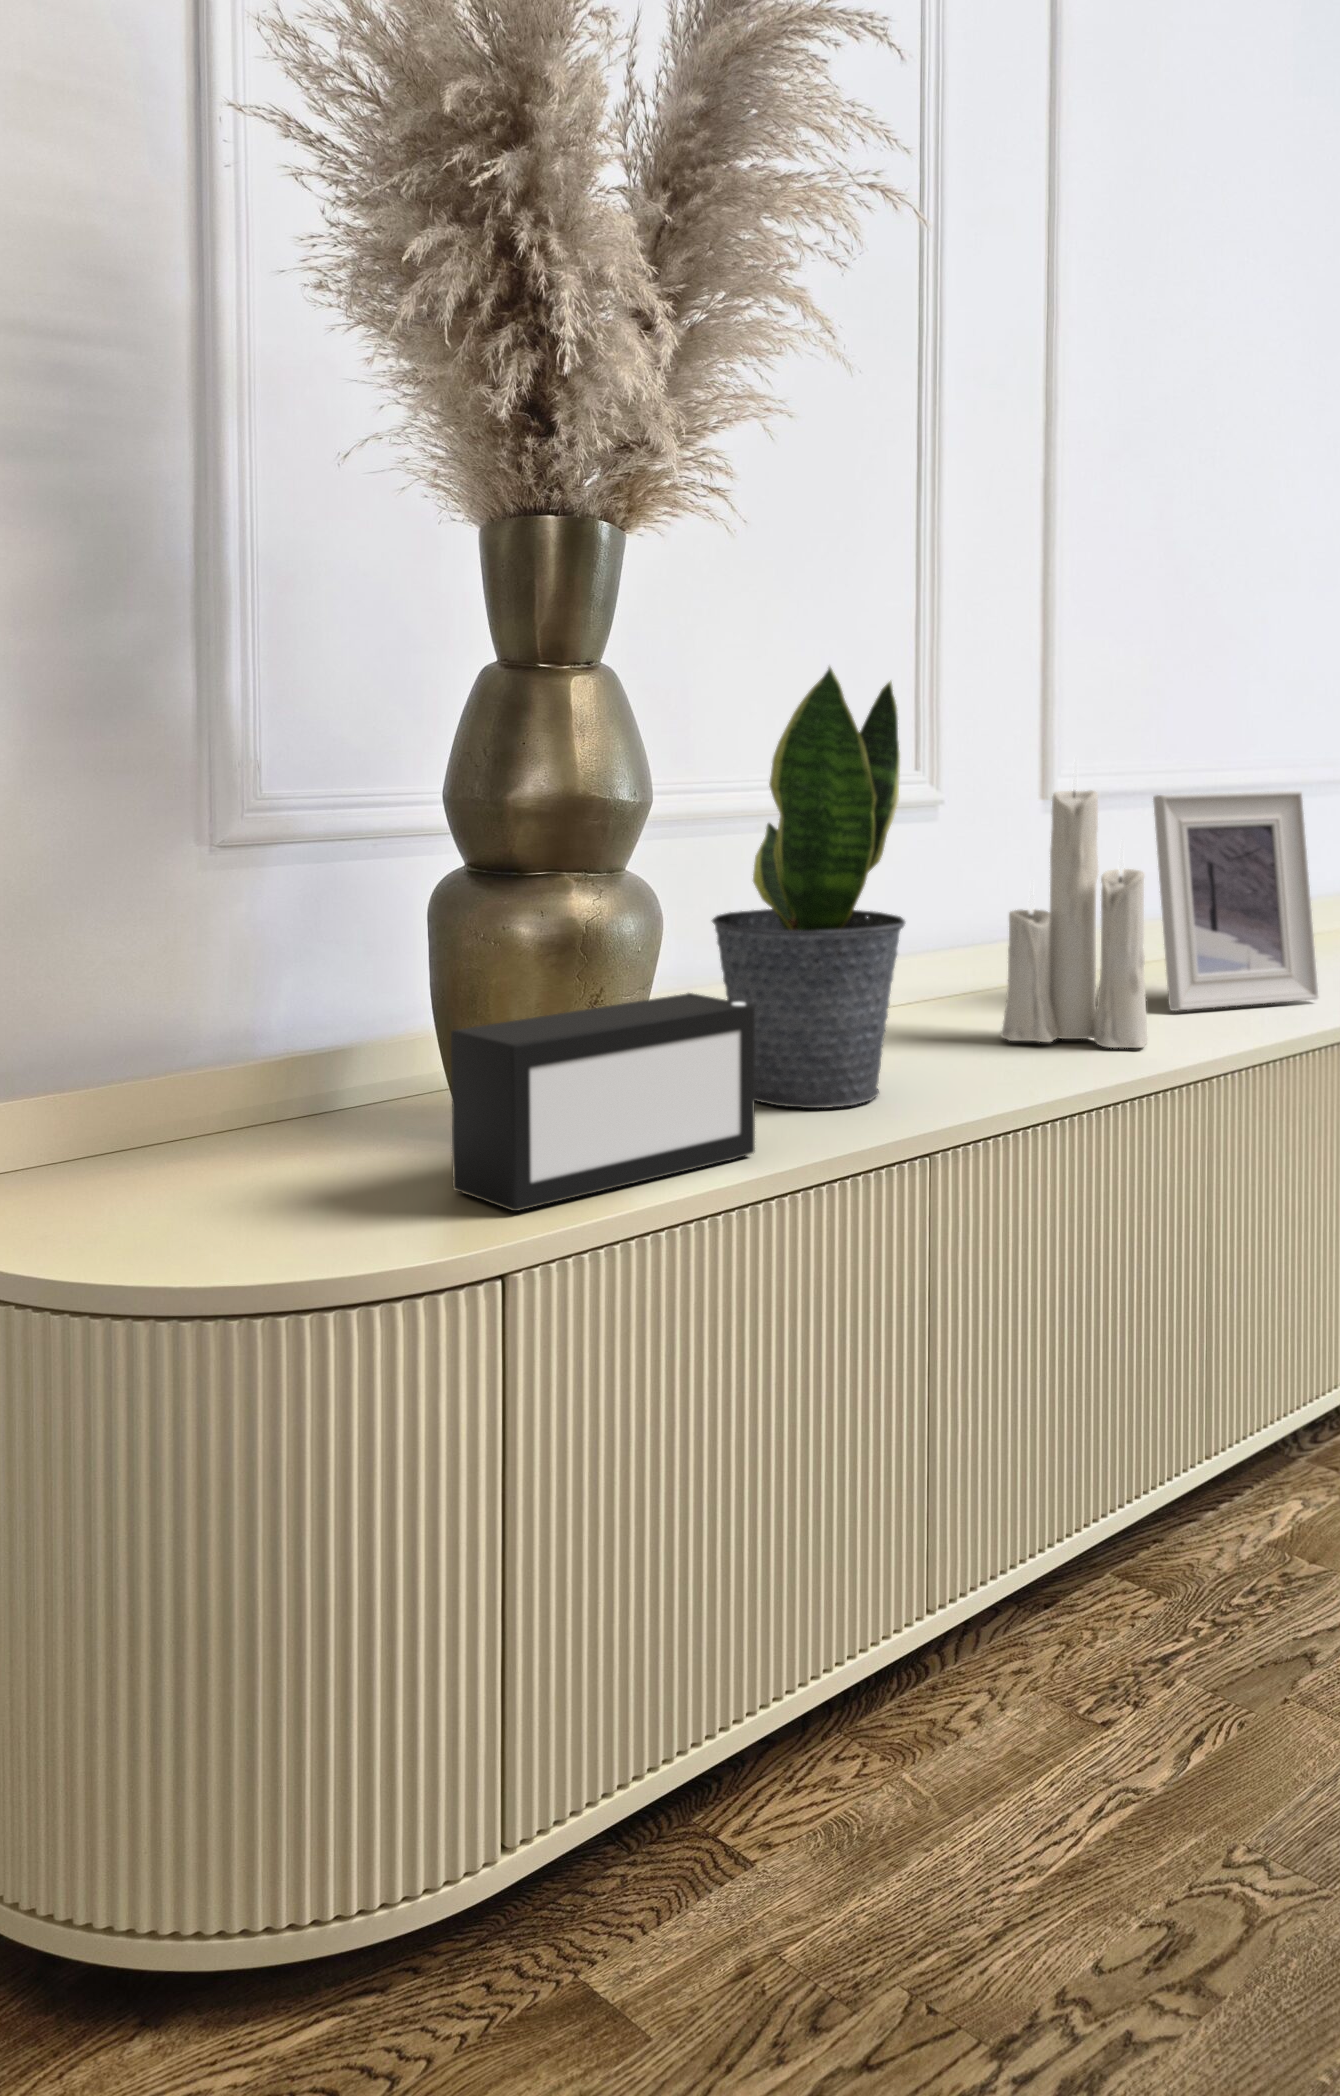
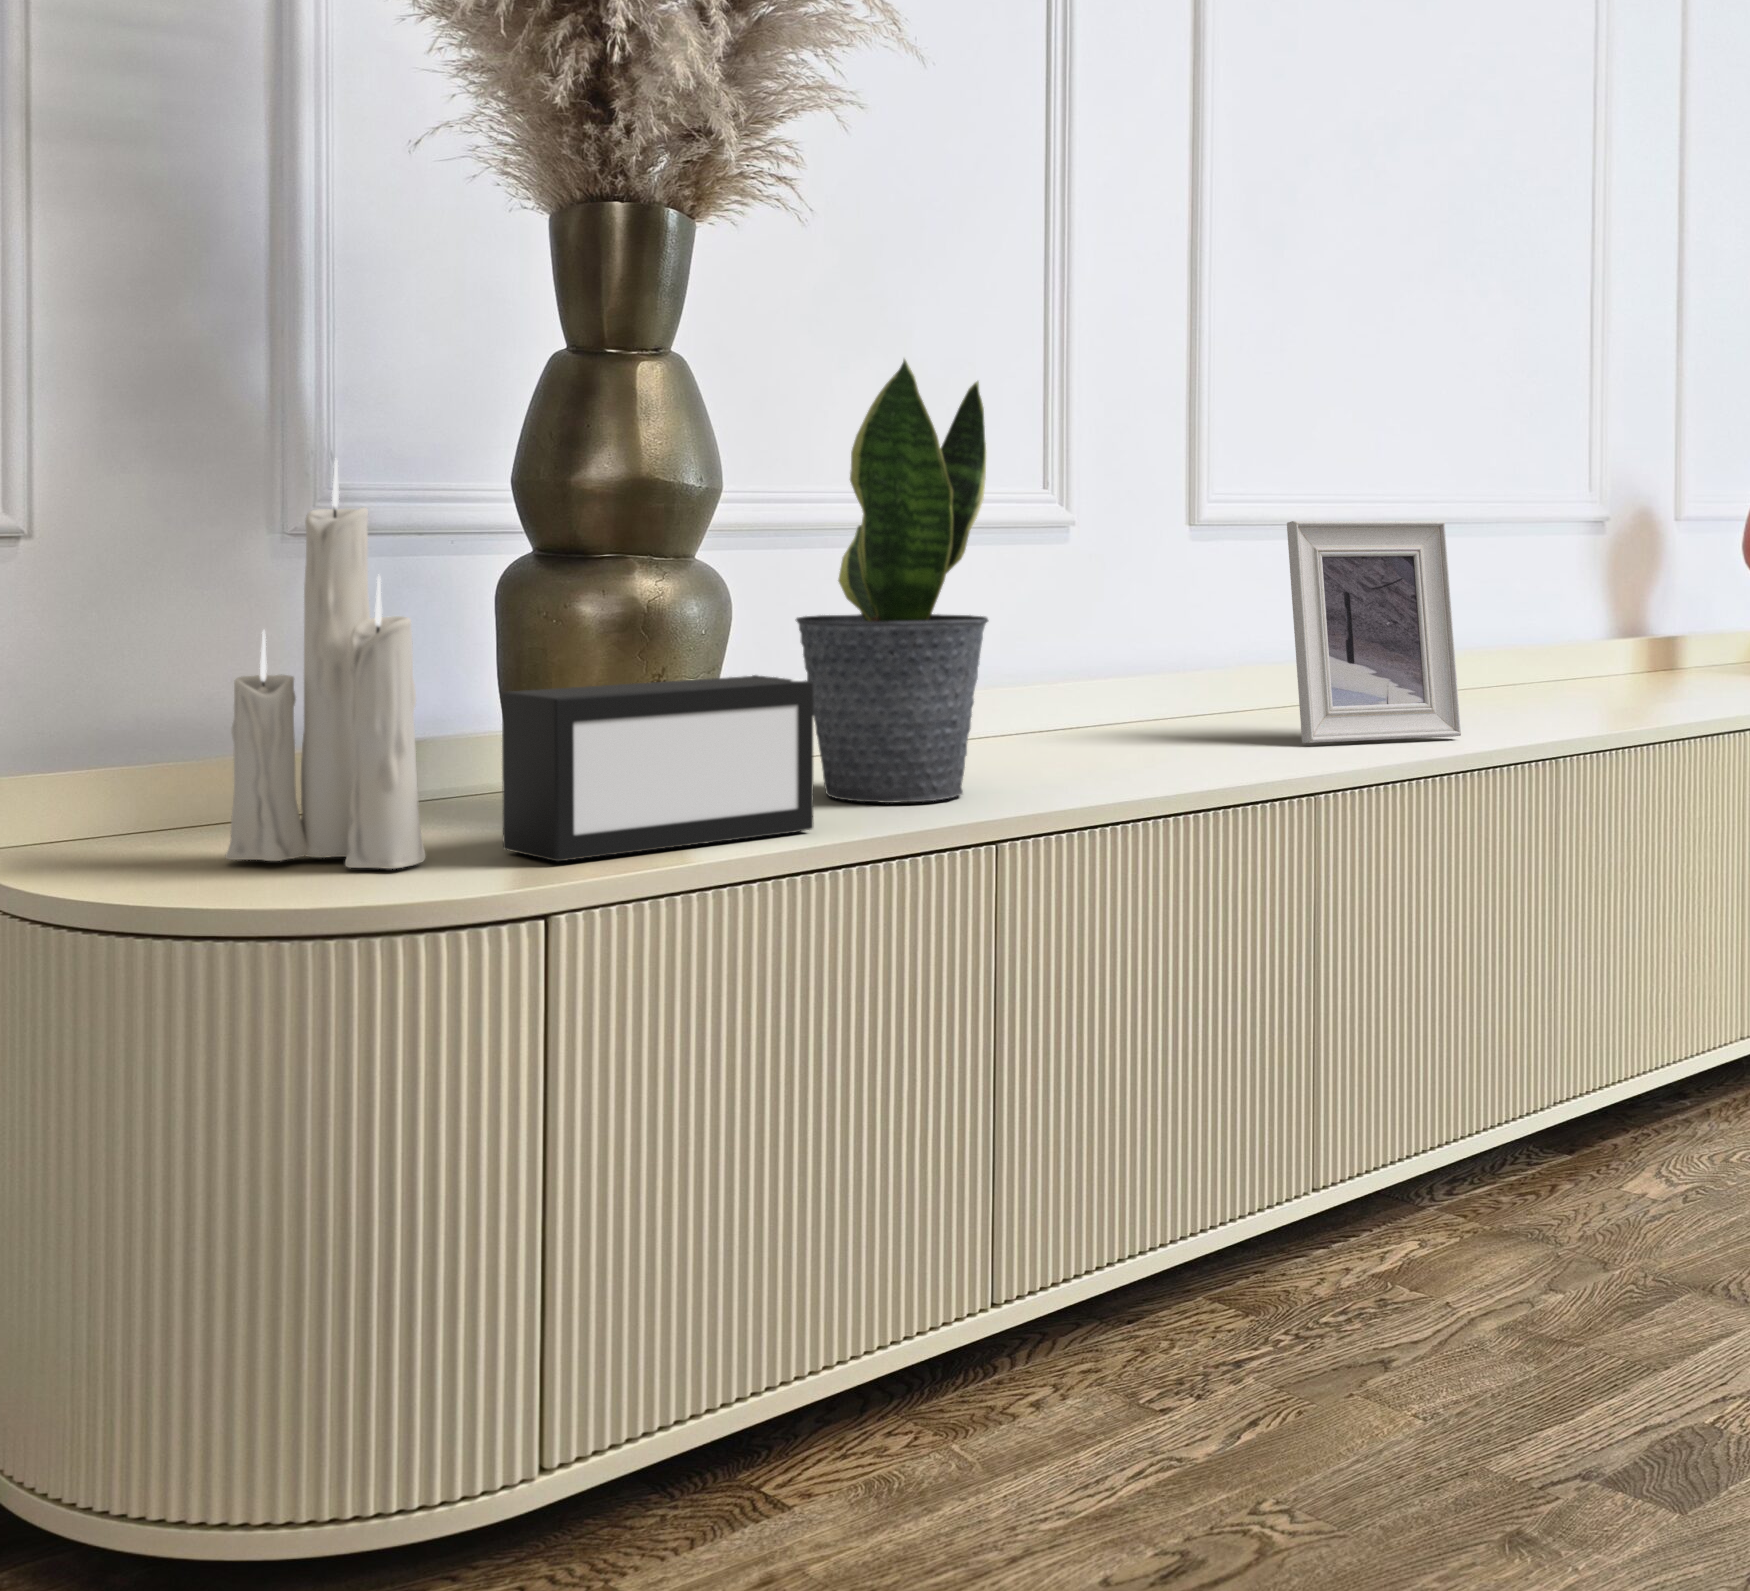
candle: present [1001,759,1148,1048] -> present [225,459,426,869]

